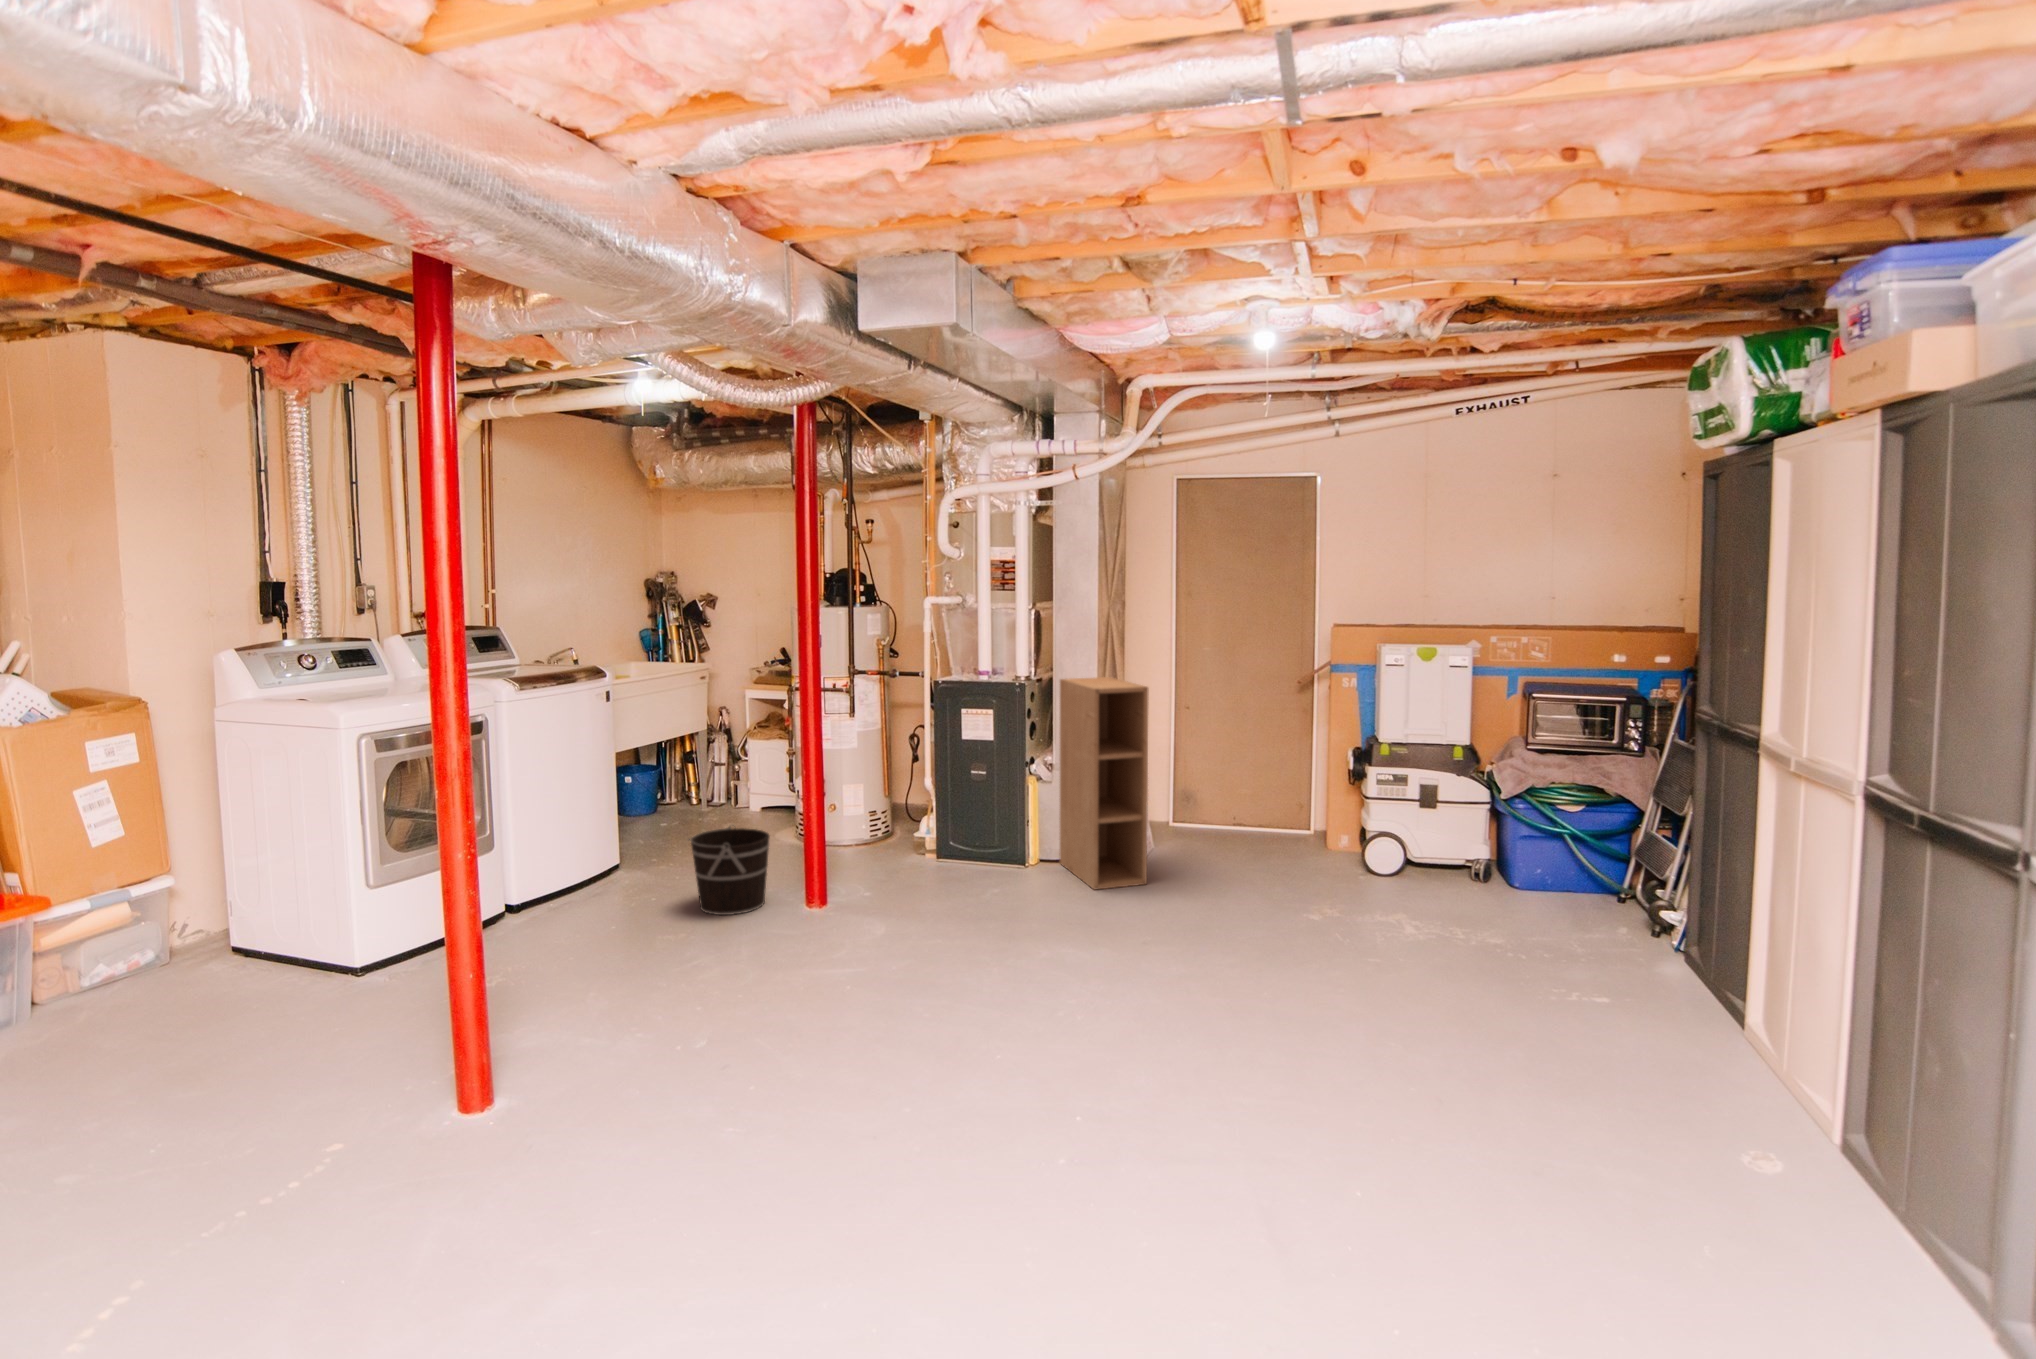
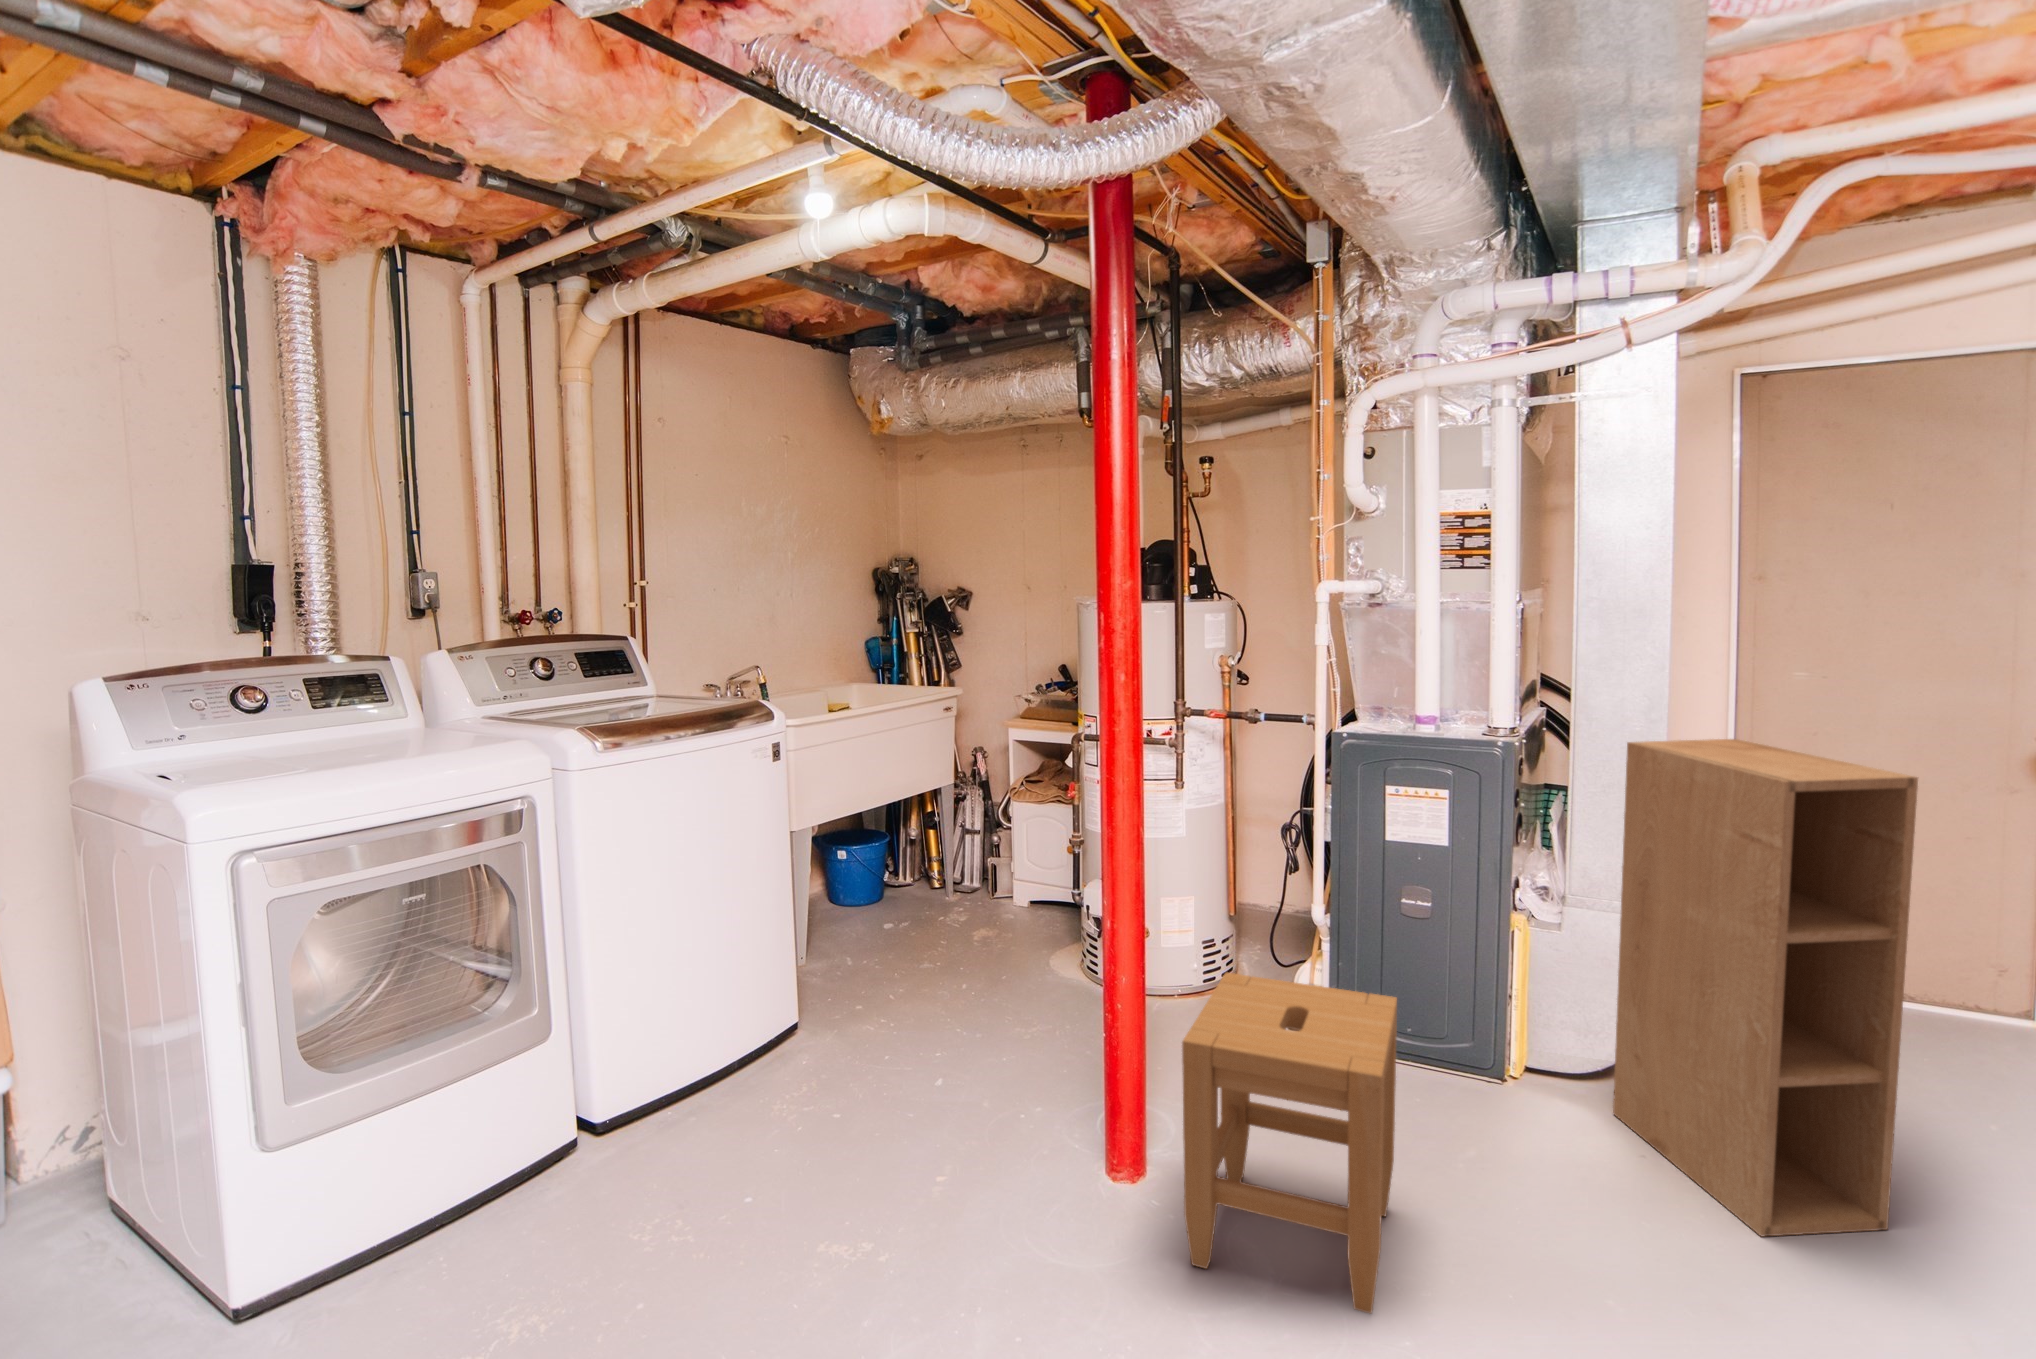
stool: none [836,792,940,920] -> present [1182,973,1397,1314]
bucket: present [689,825,769,915] -> none [884,1013,1041,1223]

